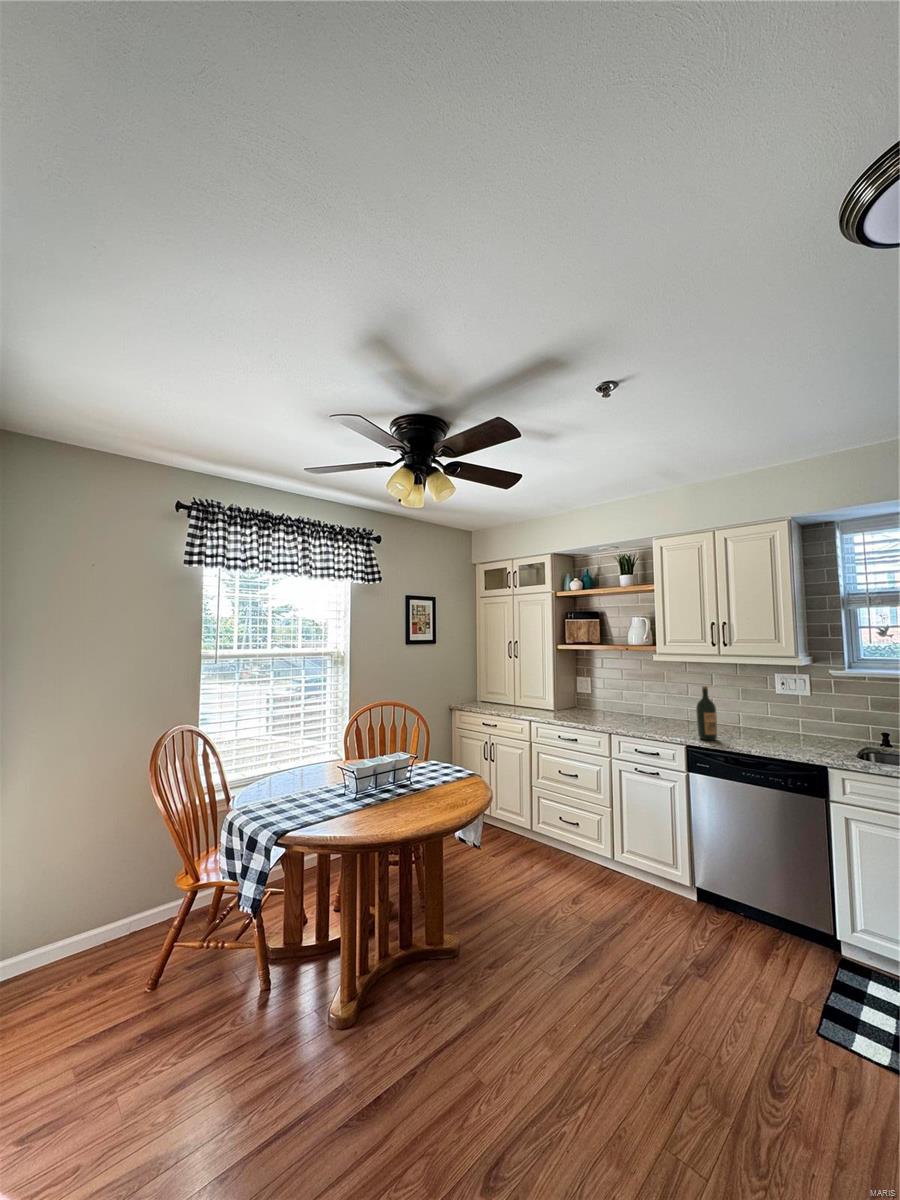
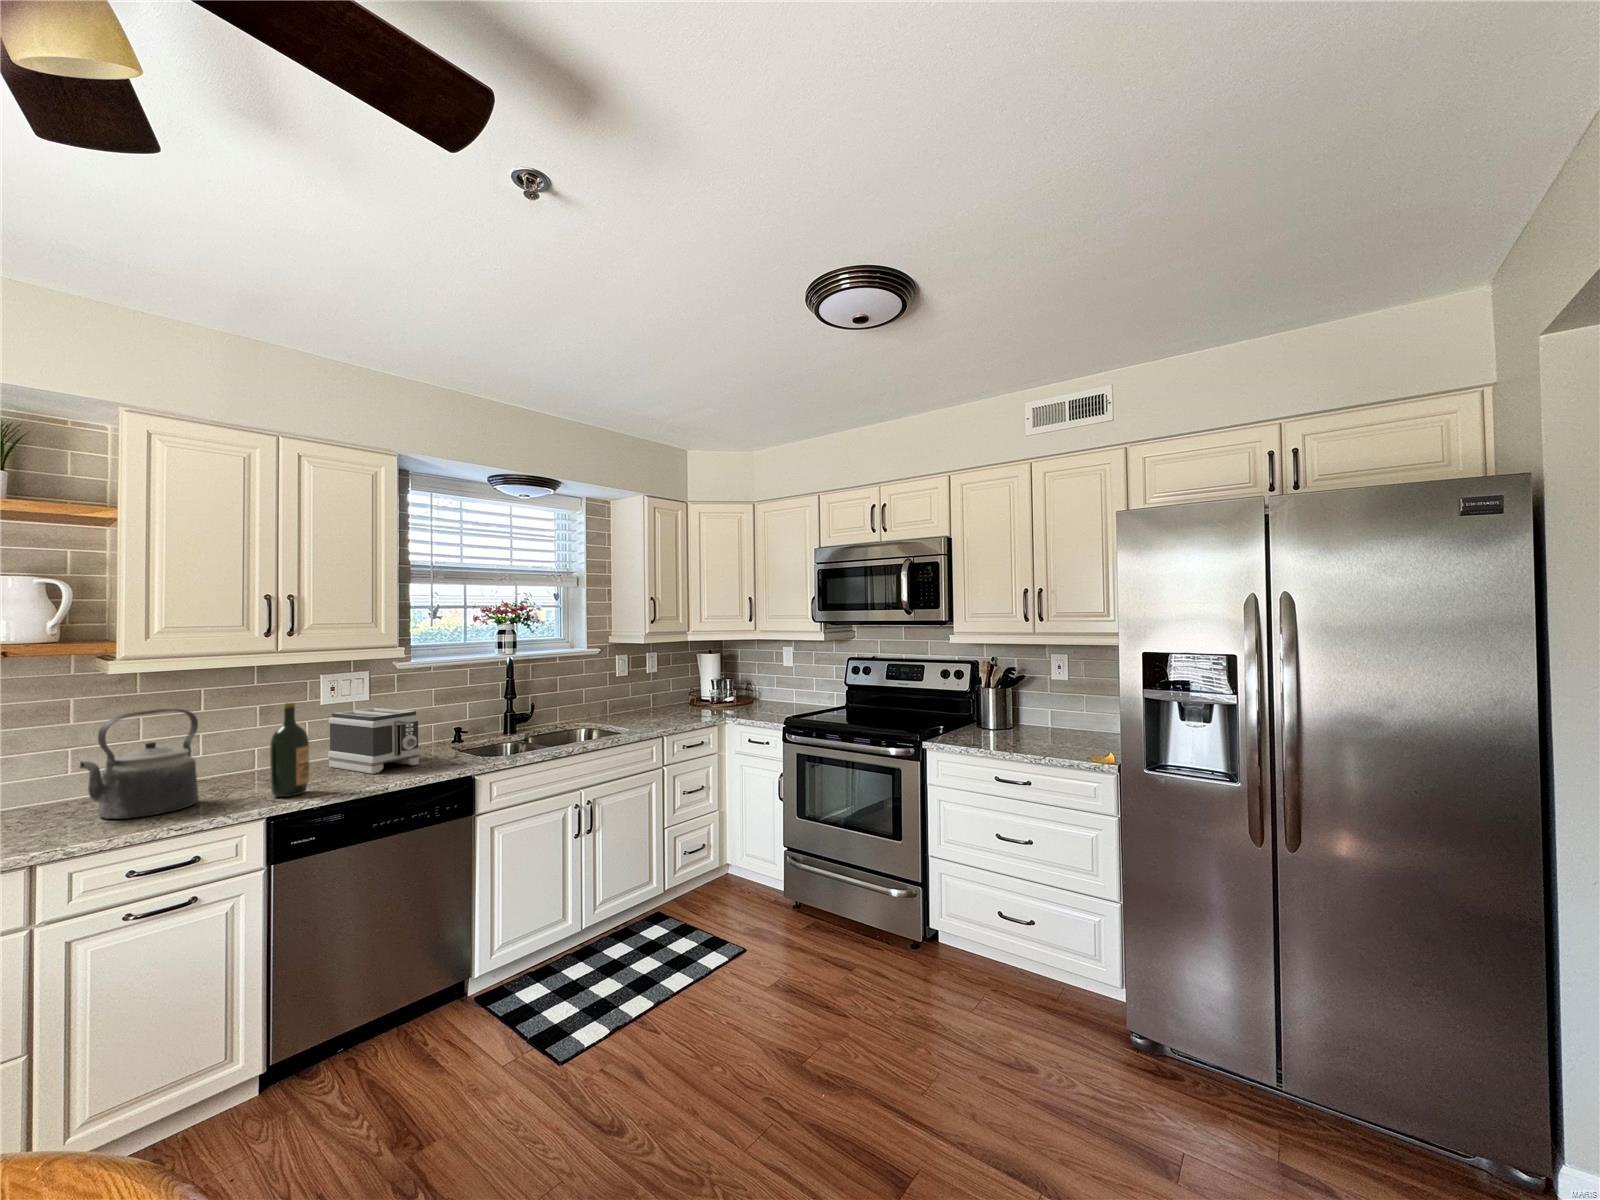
kettle: none [635,681,682,731] -> present [80,709,198,819]
toaster: none [766,700,809,748] -> present [328,708,420,774]

